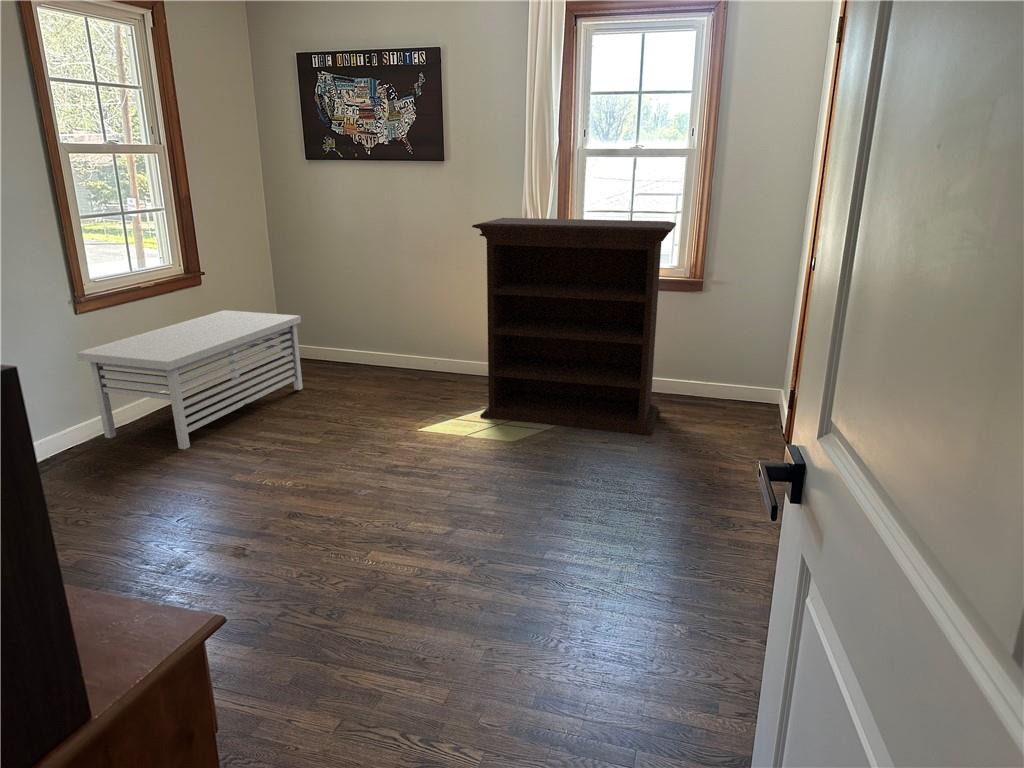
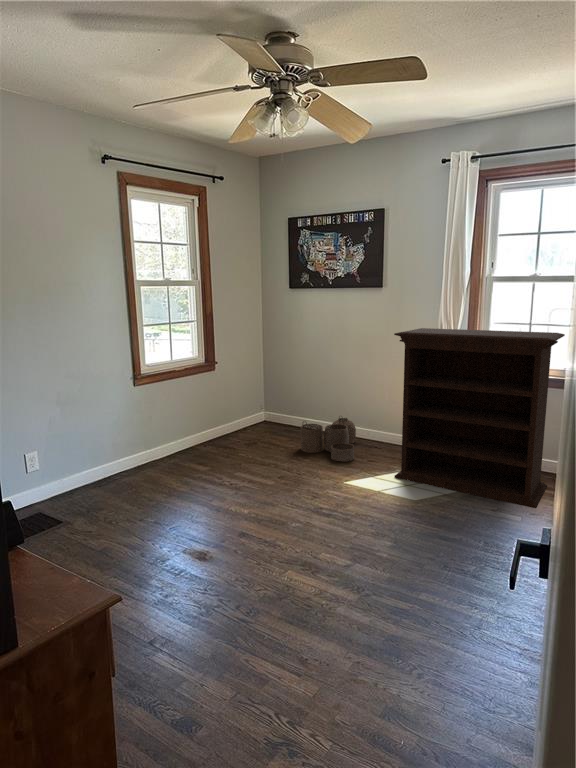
storage bench: present [76,310,303,449] -> none [134,386,275,478]
woven basket: none [343,342,422,404] -> present [300,418,356,462]

